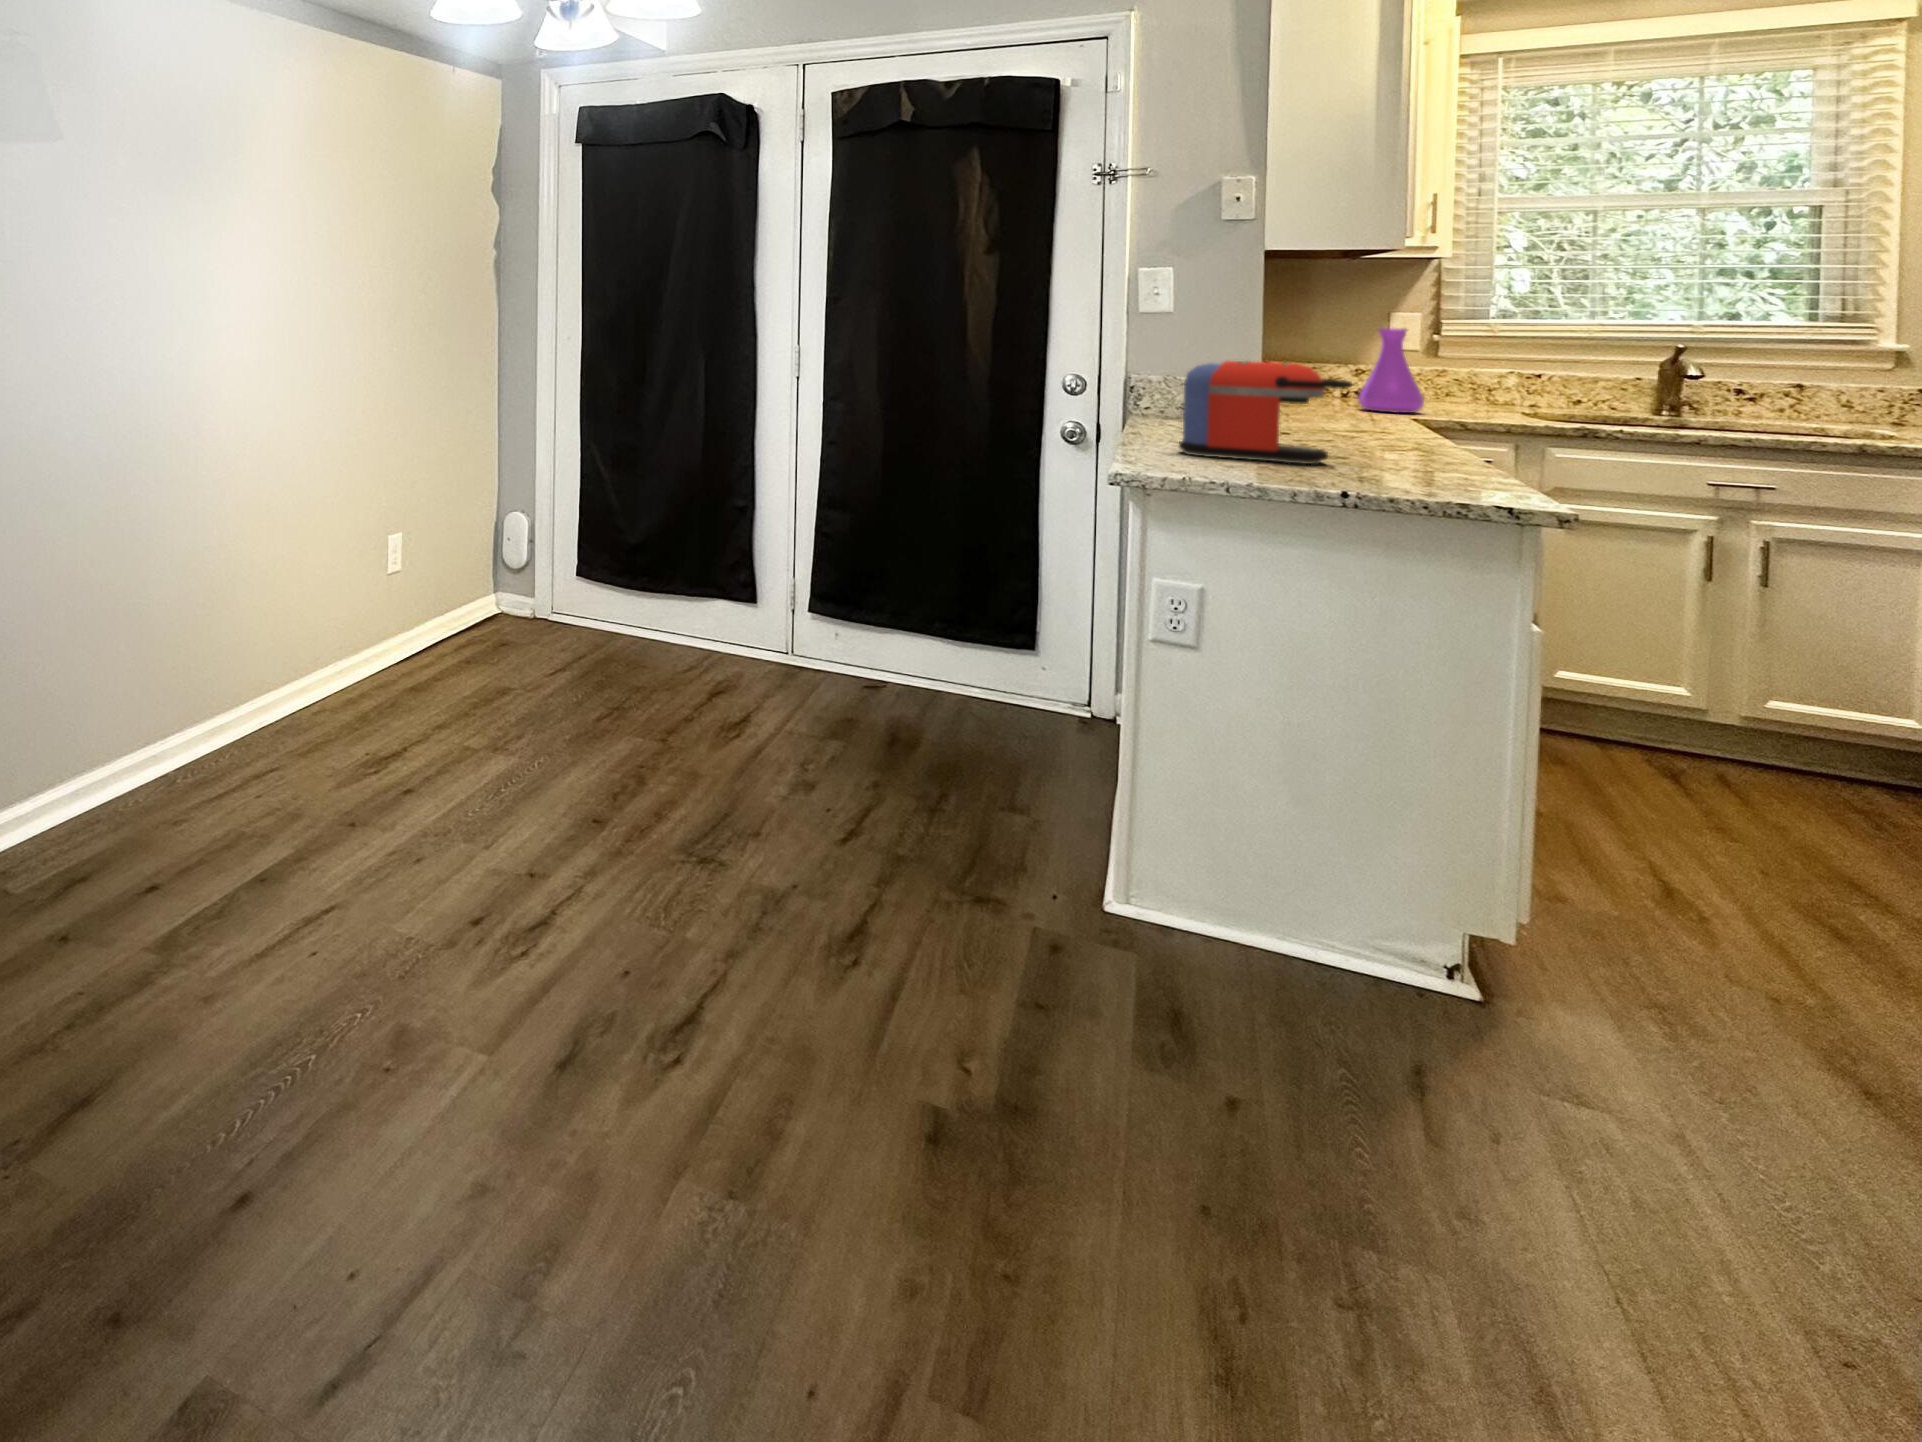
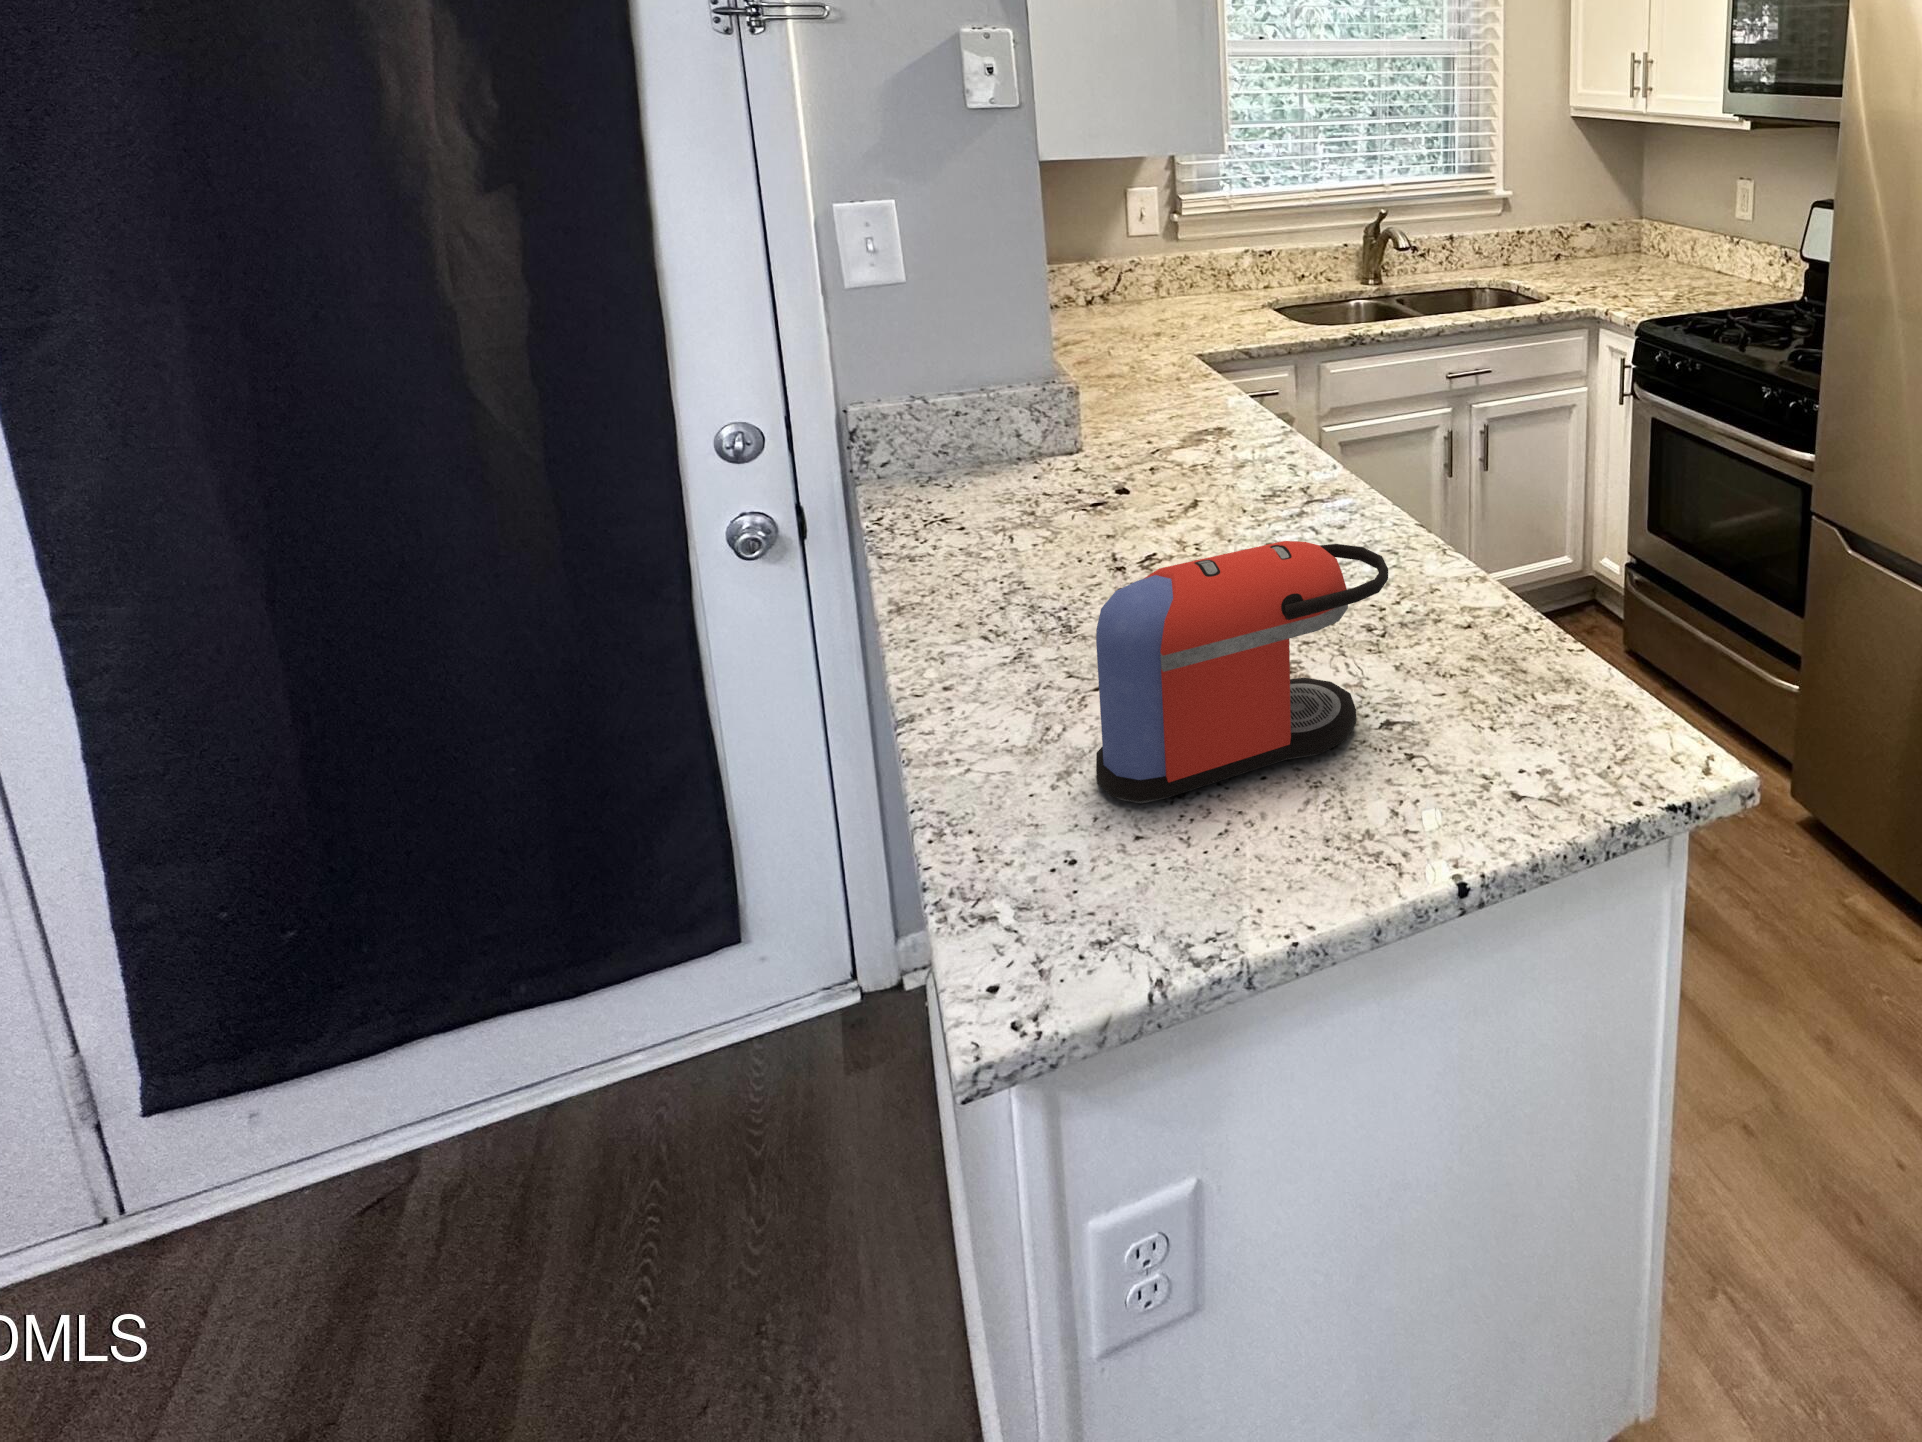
vase: present [1359,328,1424,413] -> none [1128,229,1201,350]

